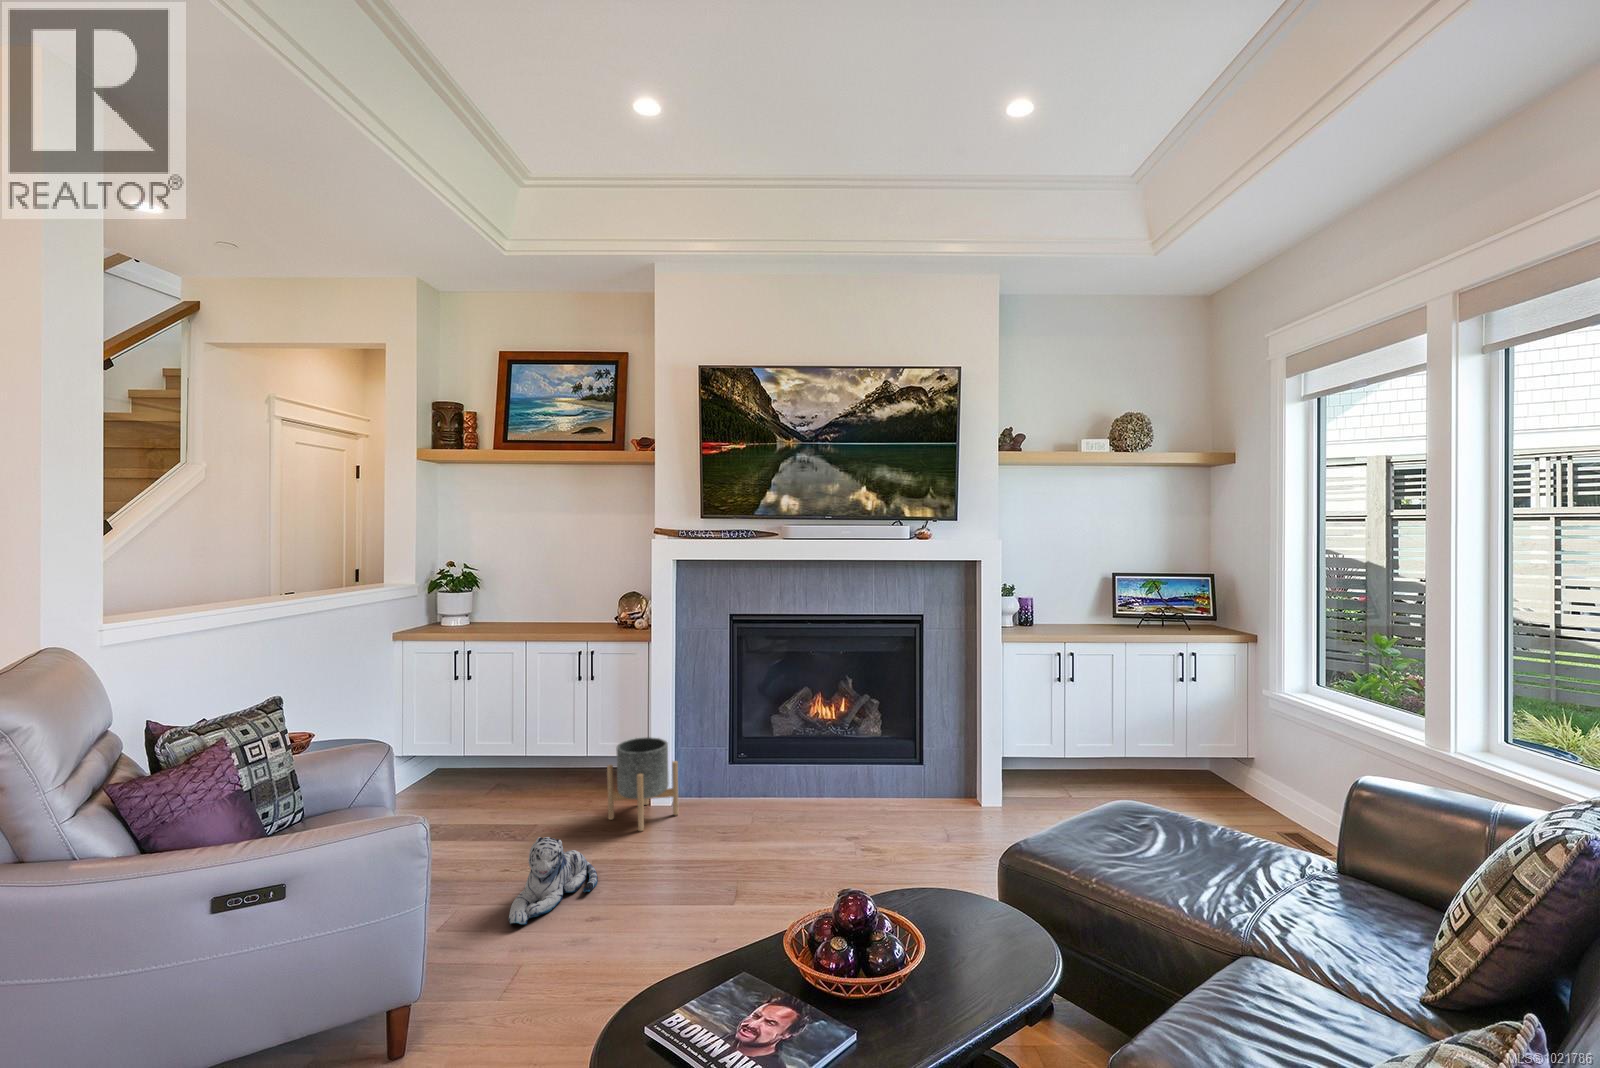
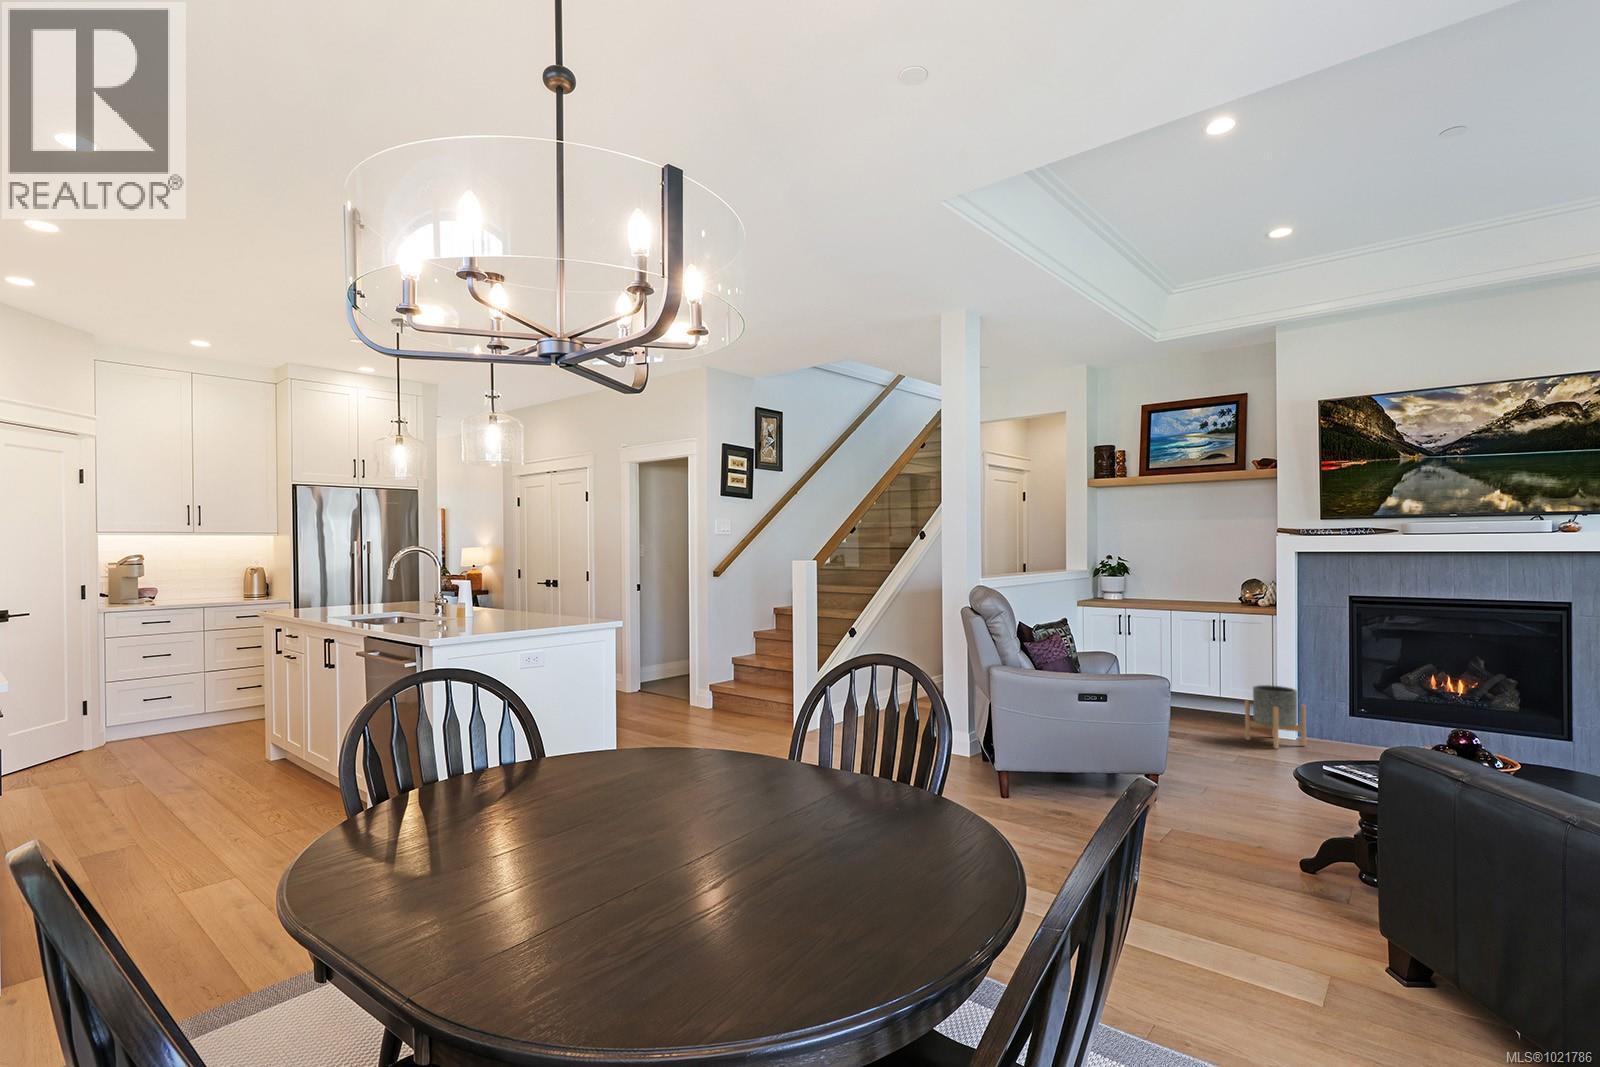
plush toy: present [509,837,598,924] -> none [1196,722,1253,770]

